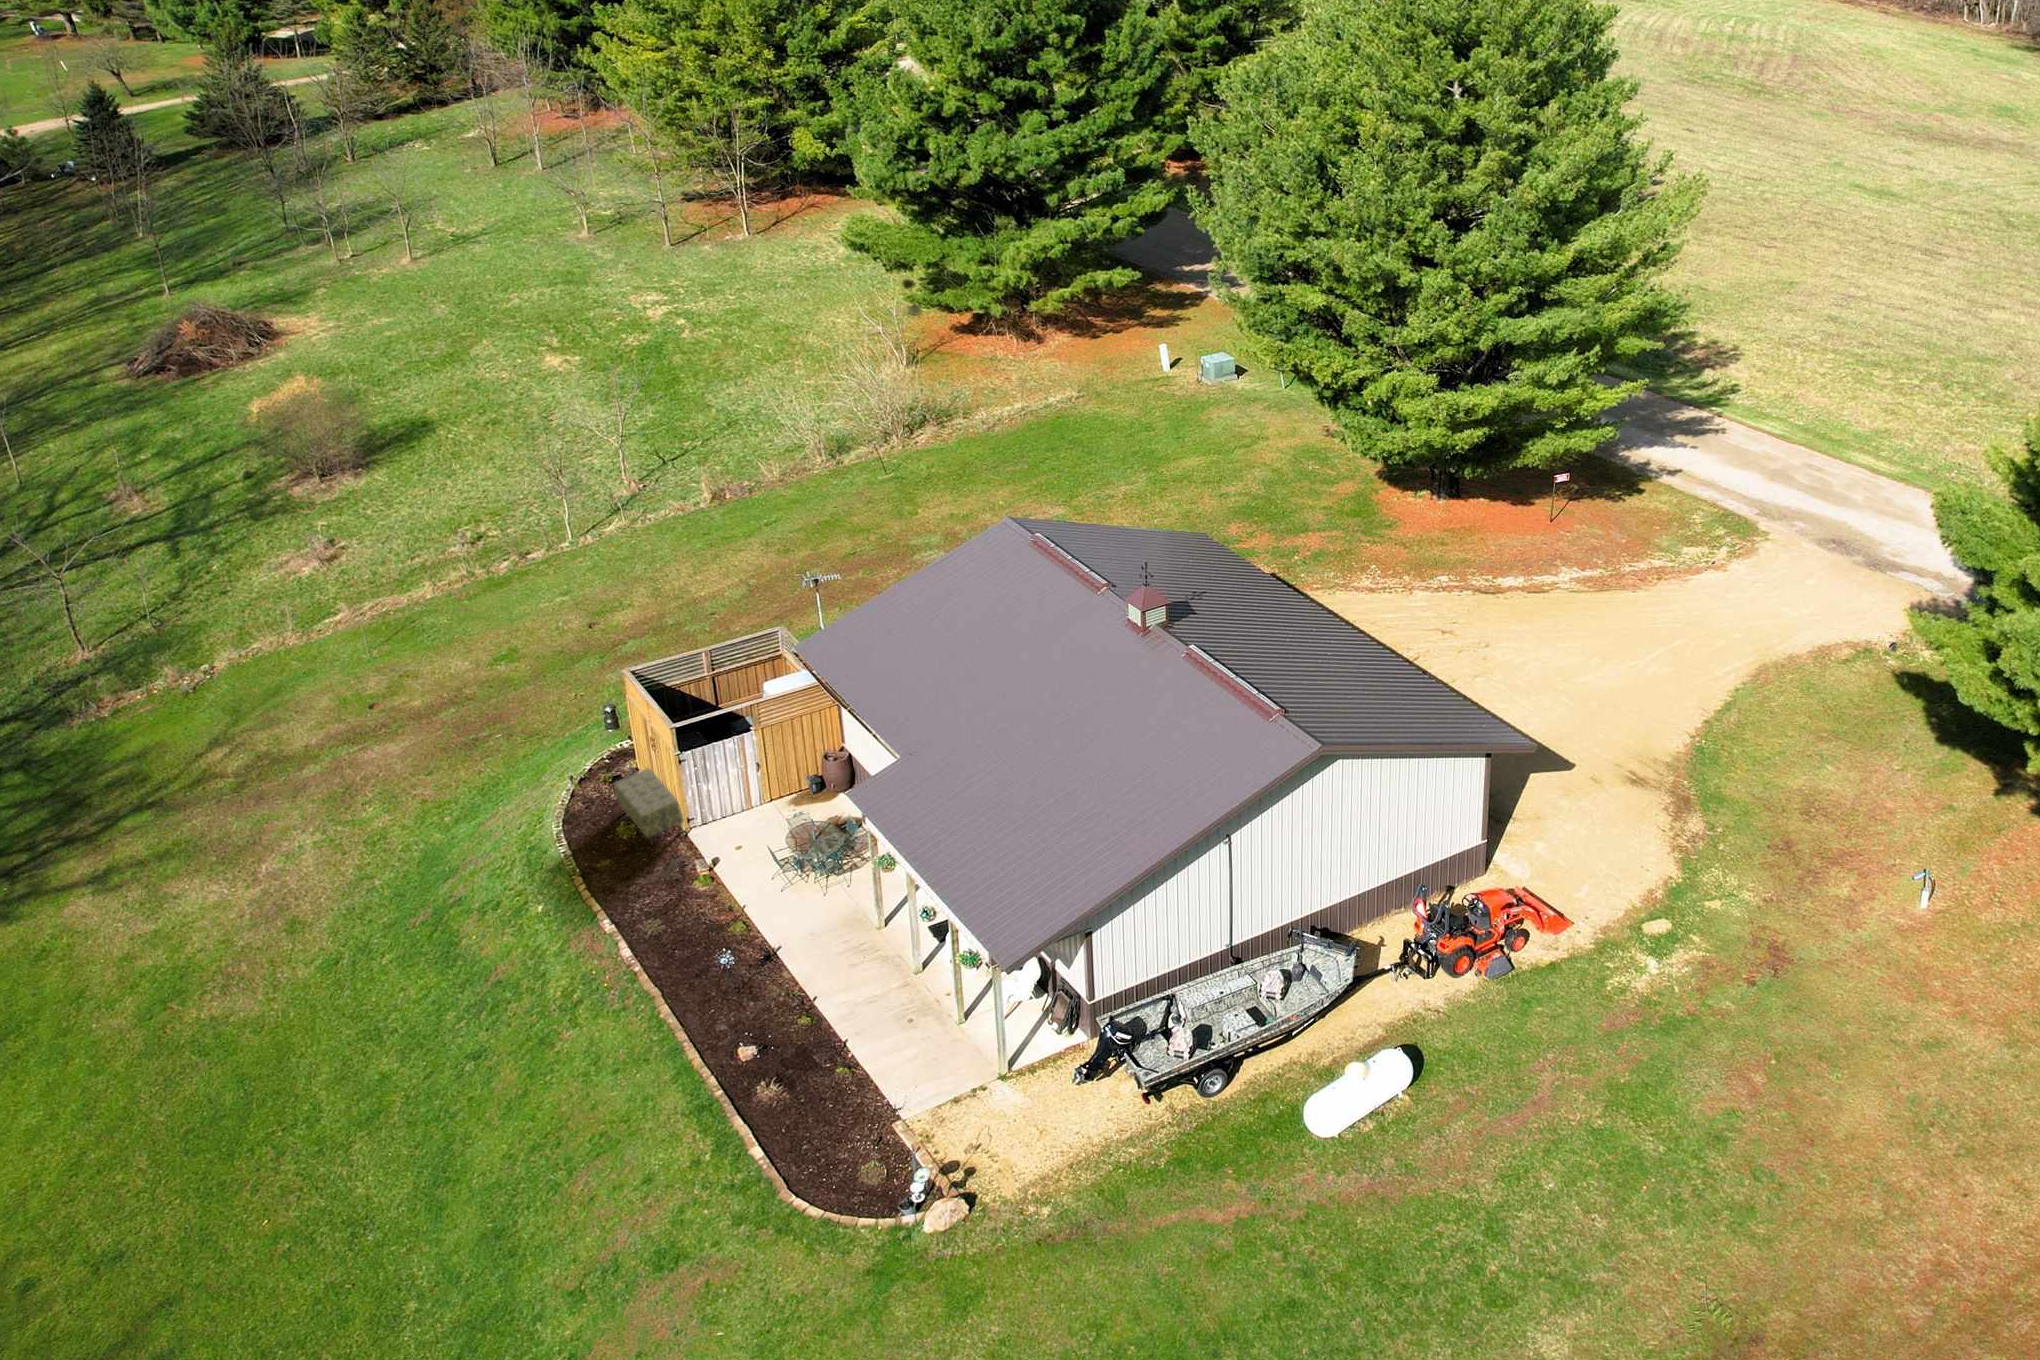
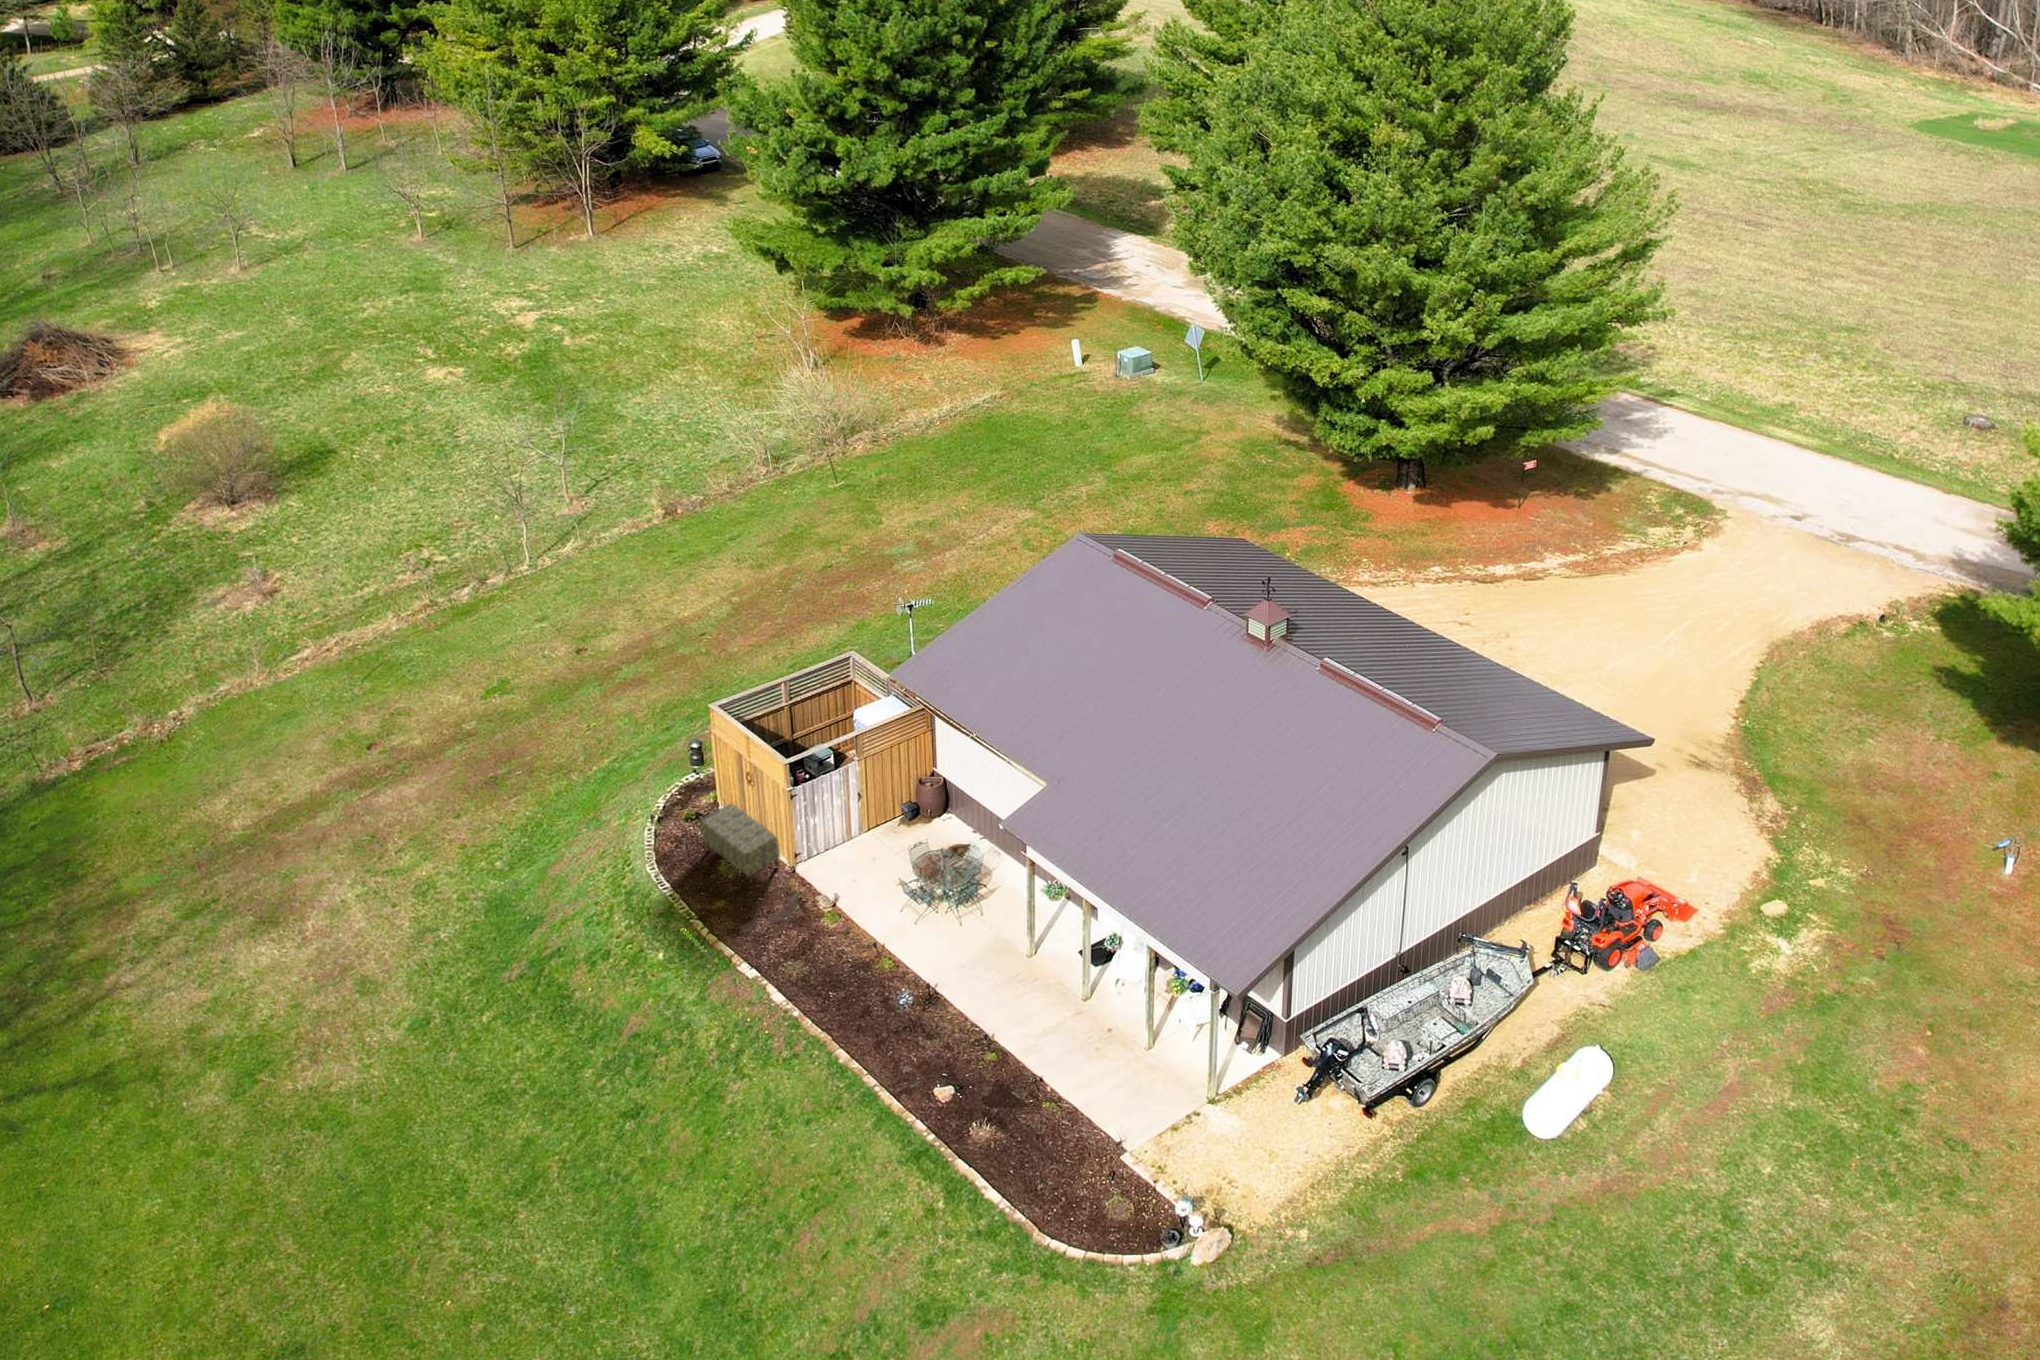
potted tree: present [902,279,921,315] -> none [791,278,810,315]

